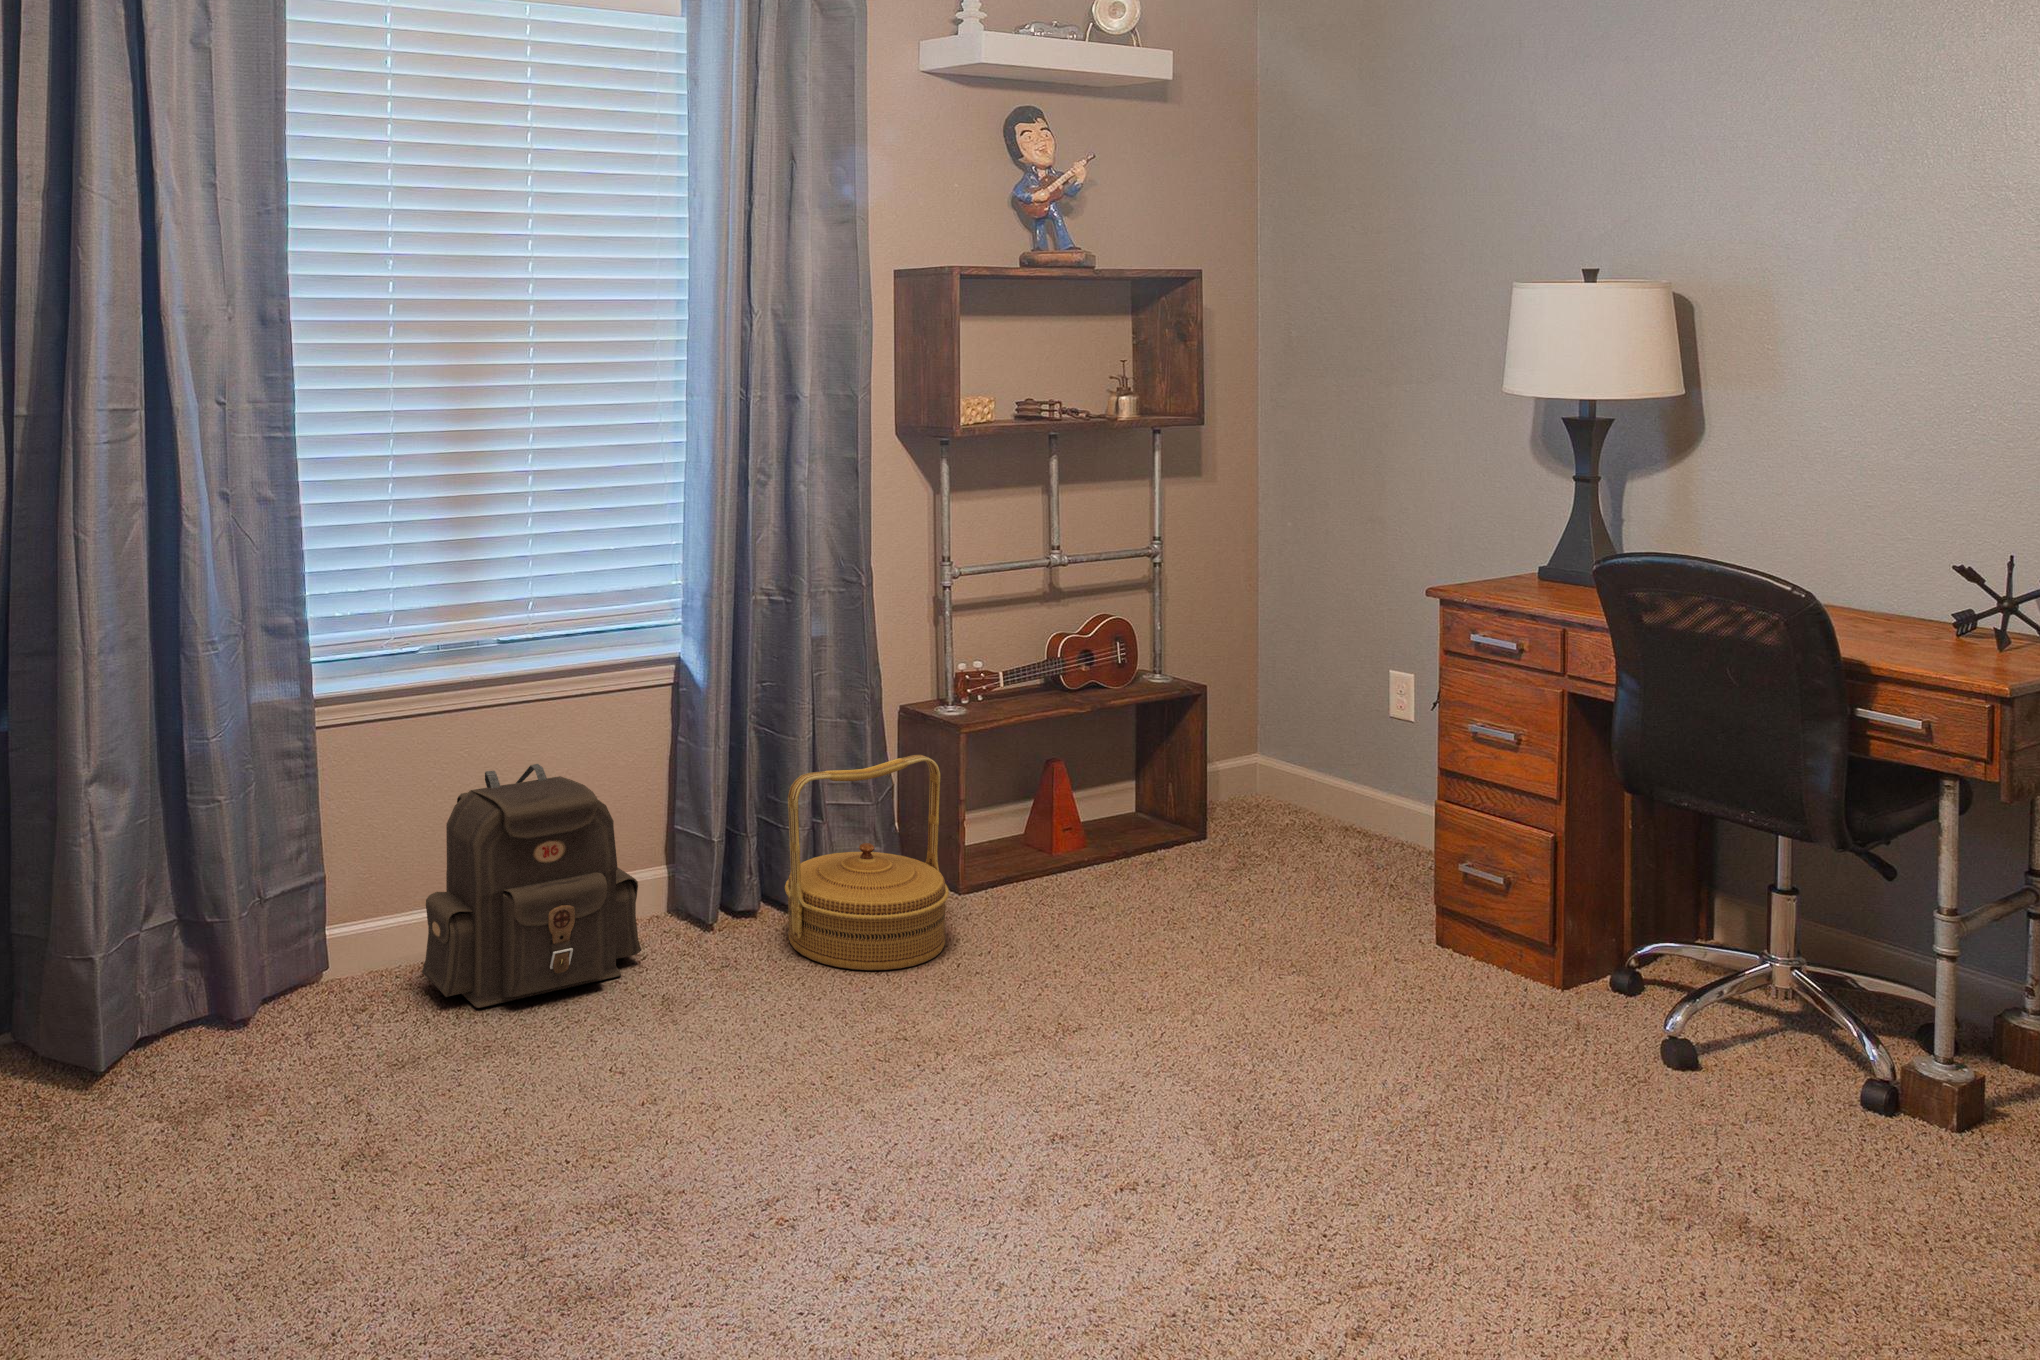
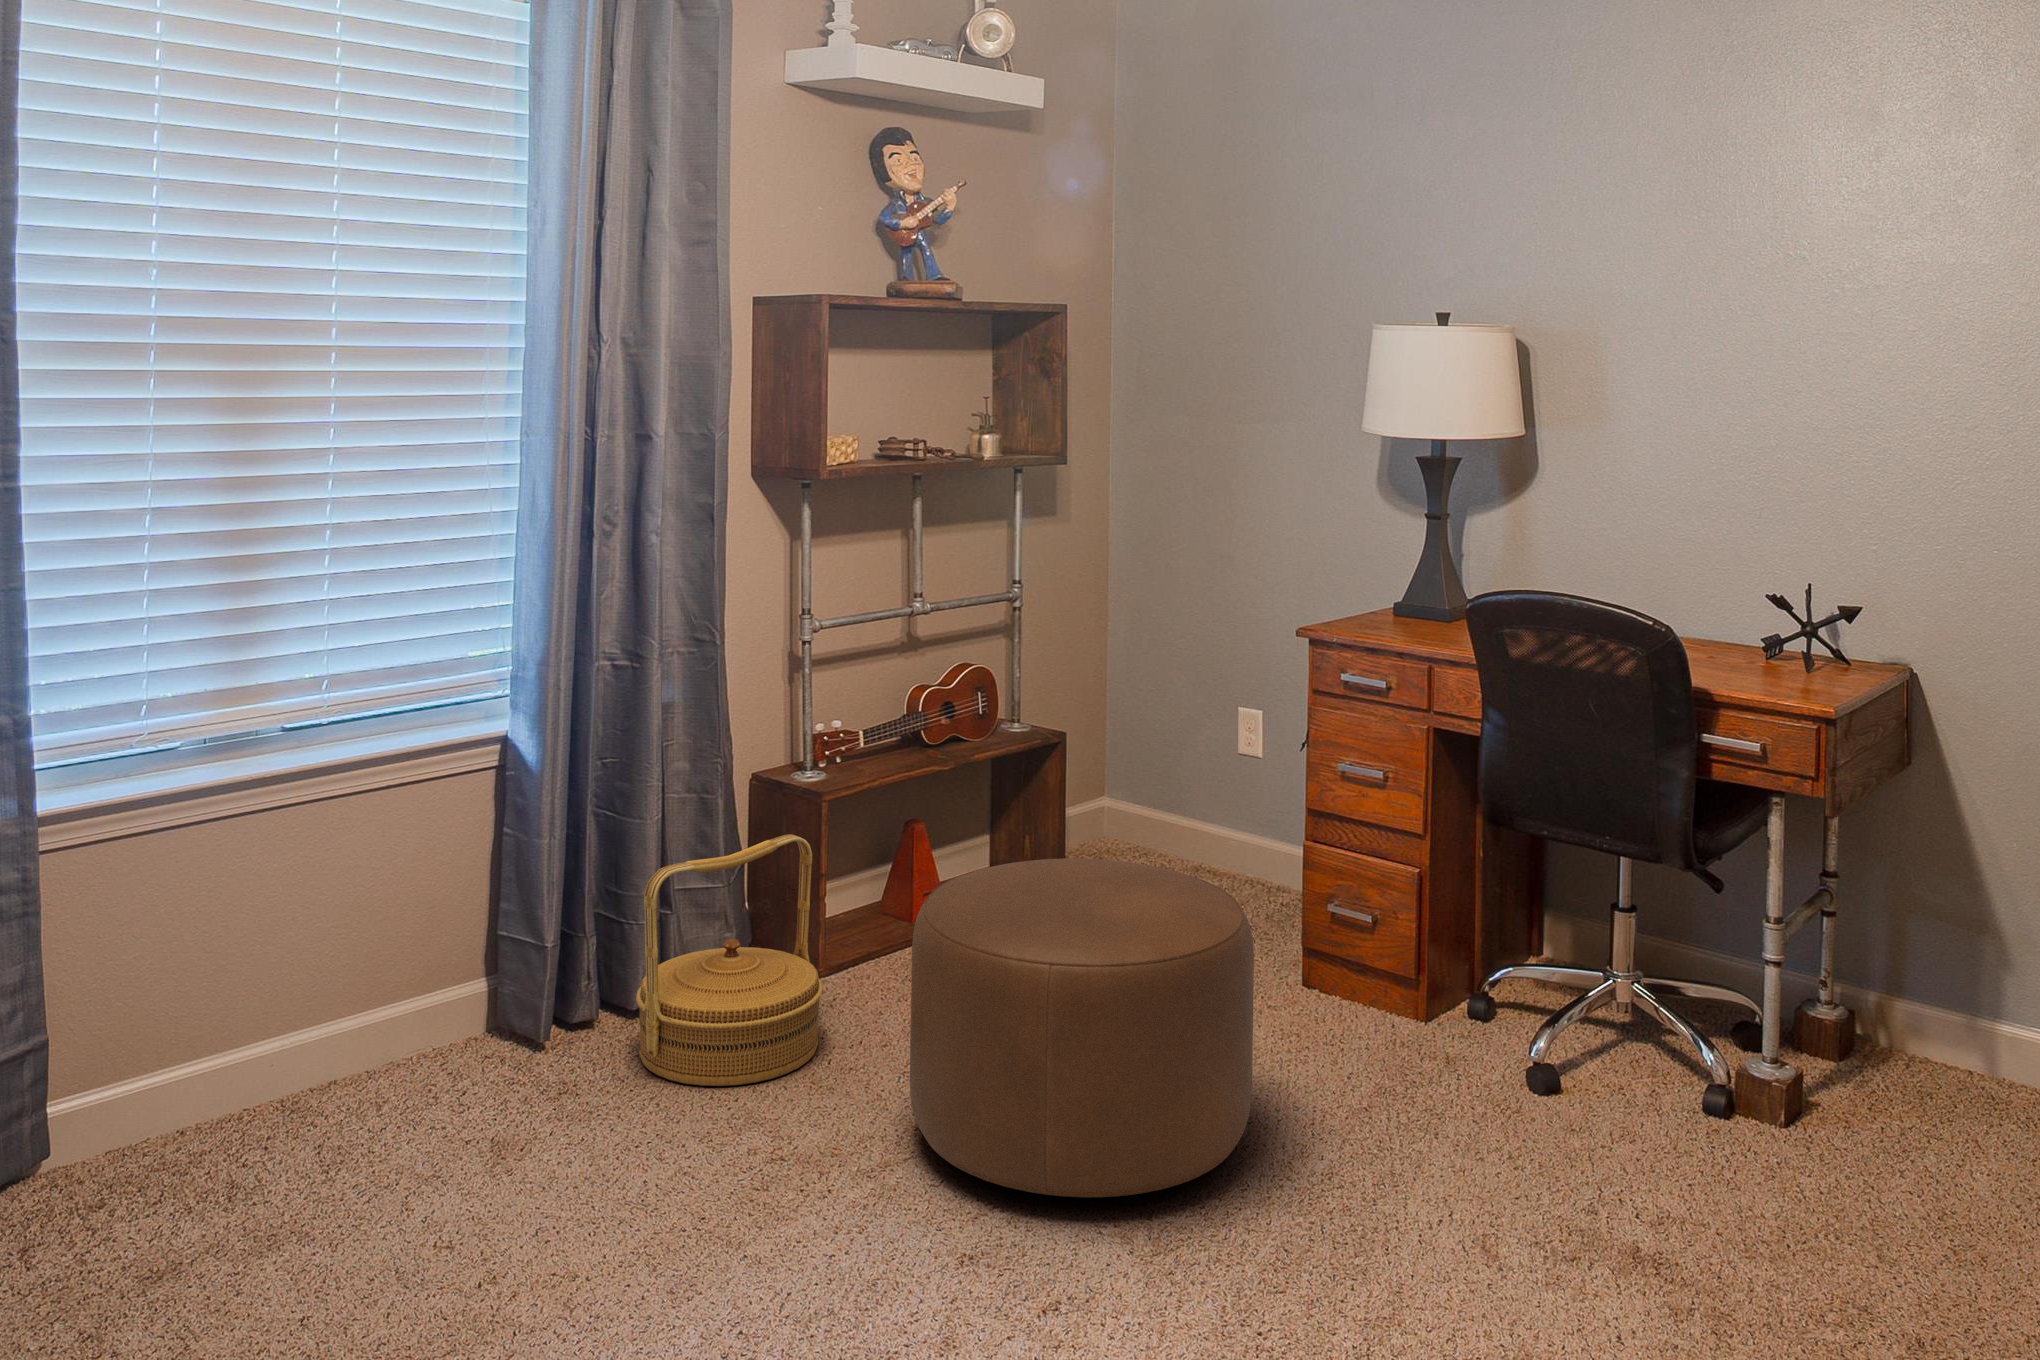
backpack: present [422,764,641,1008] -> none [179,880,465,1192]
ottoman: none [1016,793,1348,1104] -> present [910,858,1254,1197]

